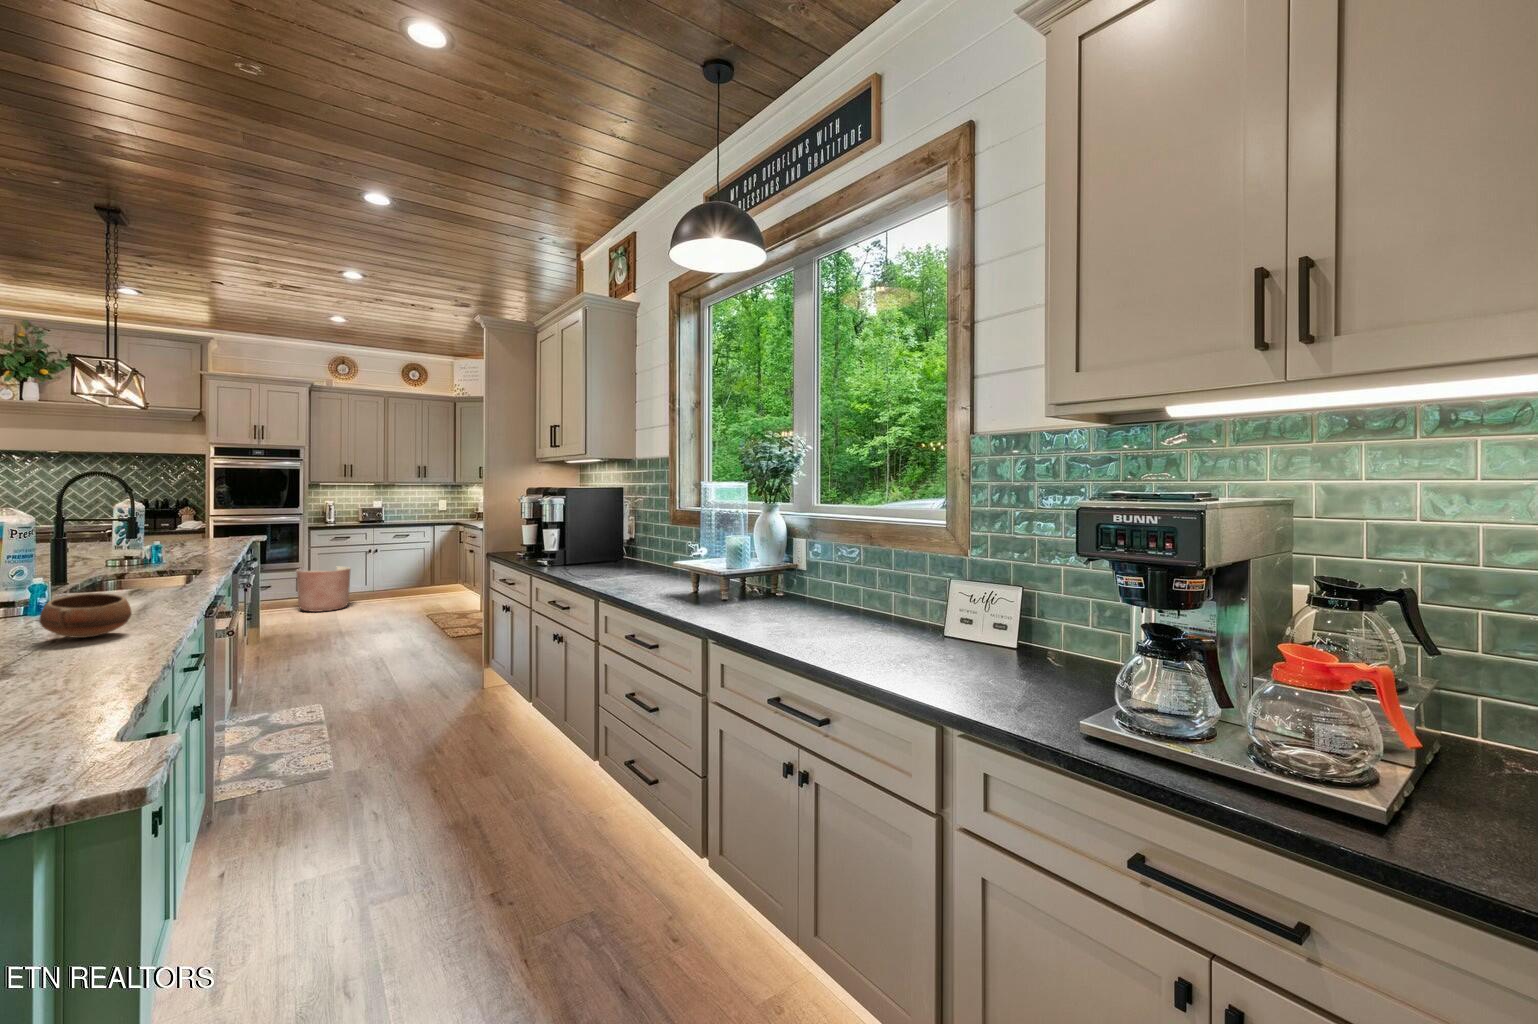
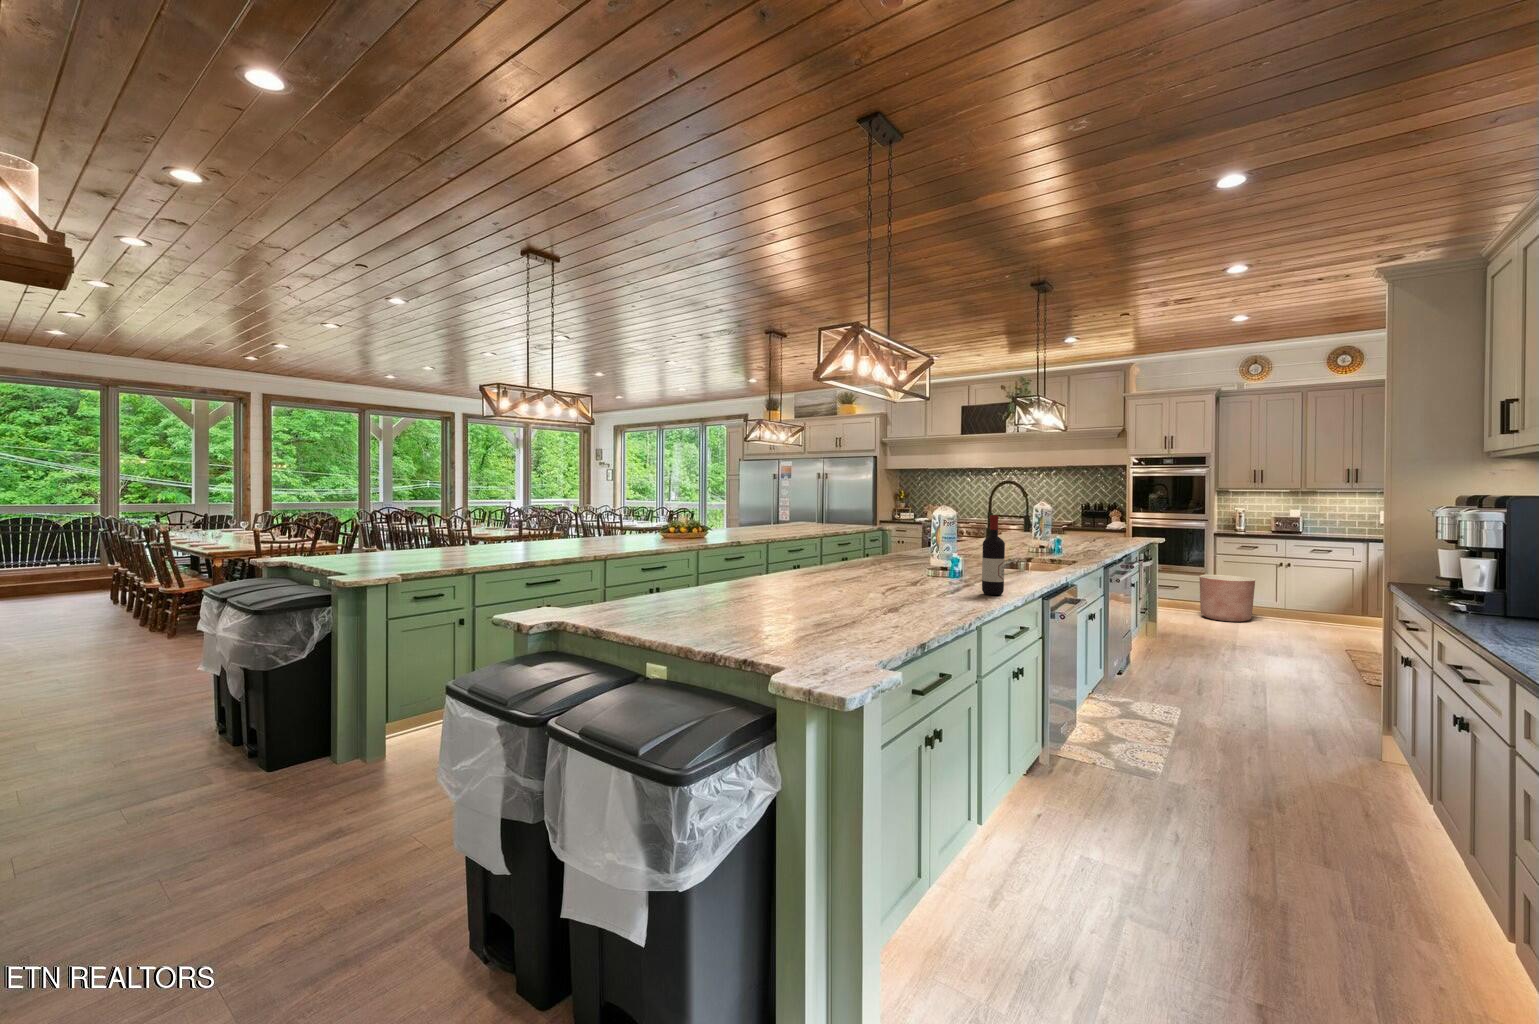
wine bottle: none [121,512,161,620] -> present [982,515,1005,595]
bowl: present [40,593,132,638] -> none [931,571,977,601]

